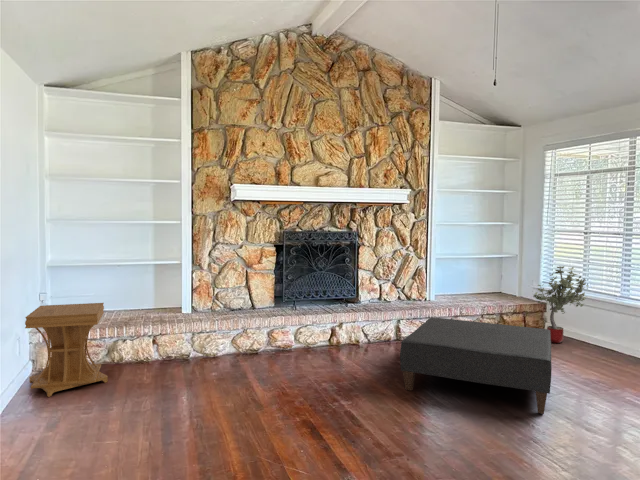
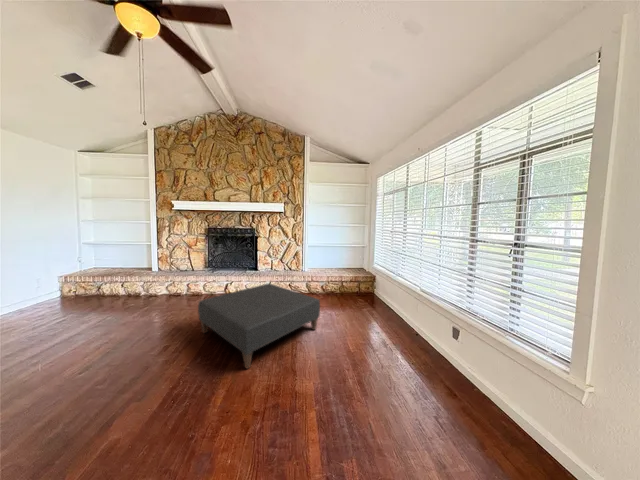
potted tree: present [533,266,588,343] -> none [360,254,389,305]
side table: present [25,303,108,397] -> none [14,265,87,314]

